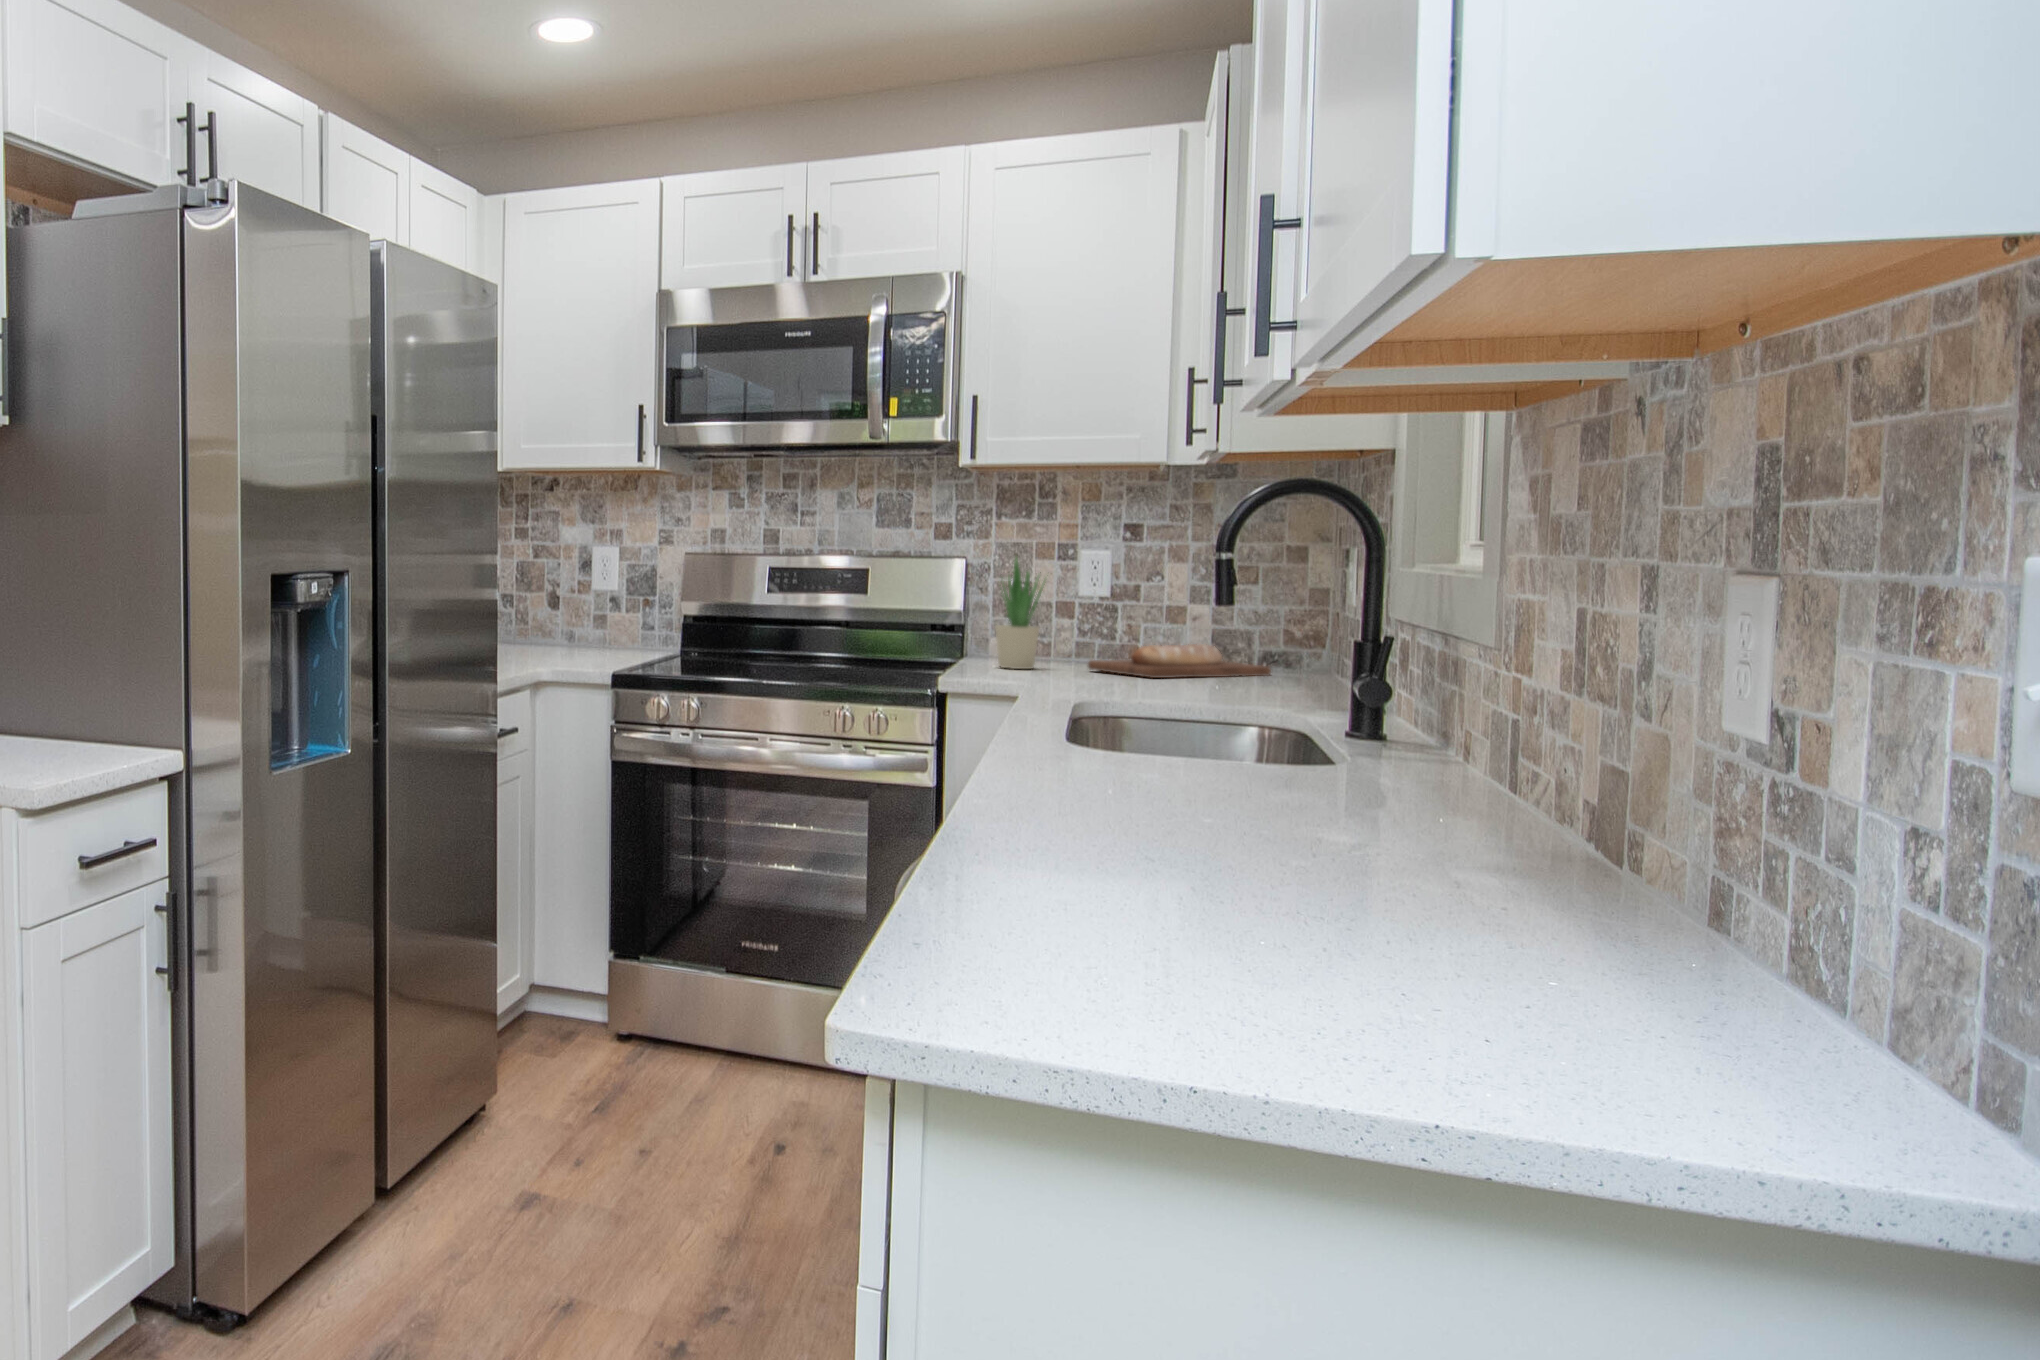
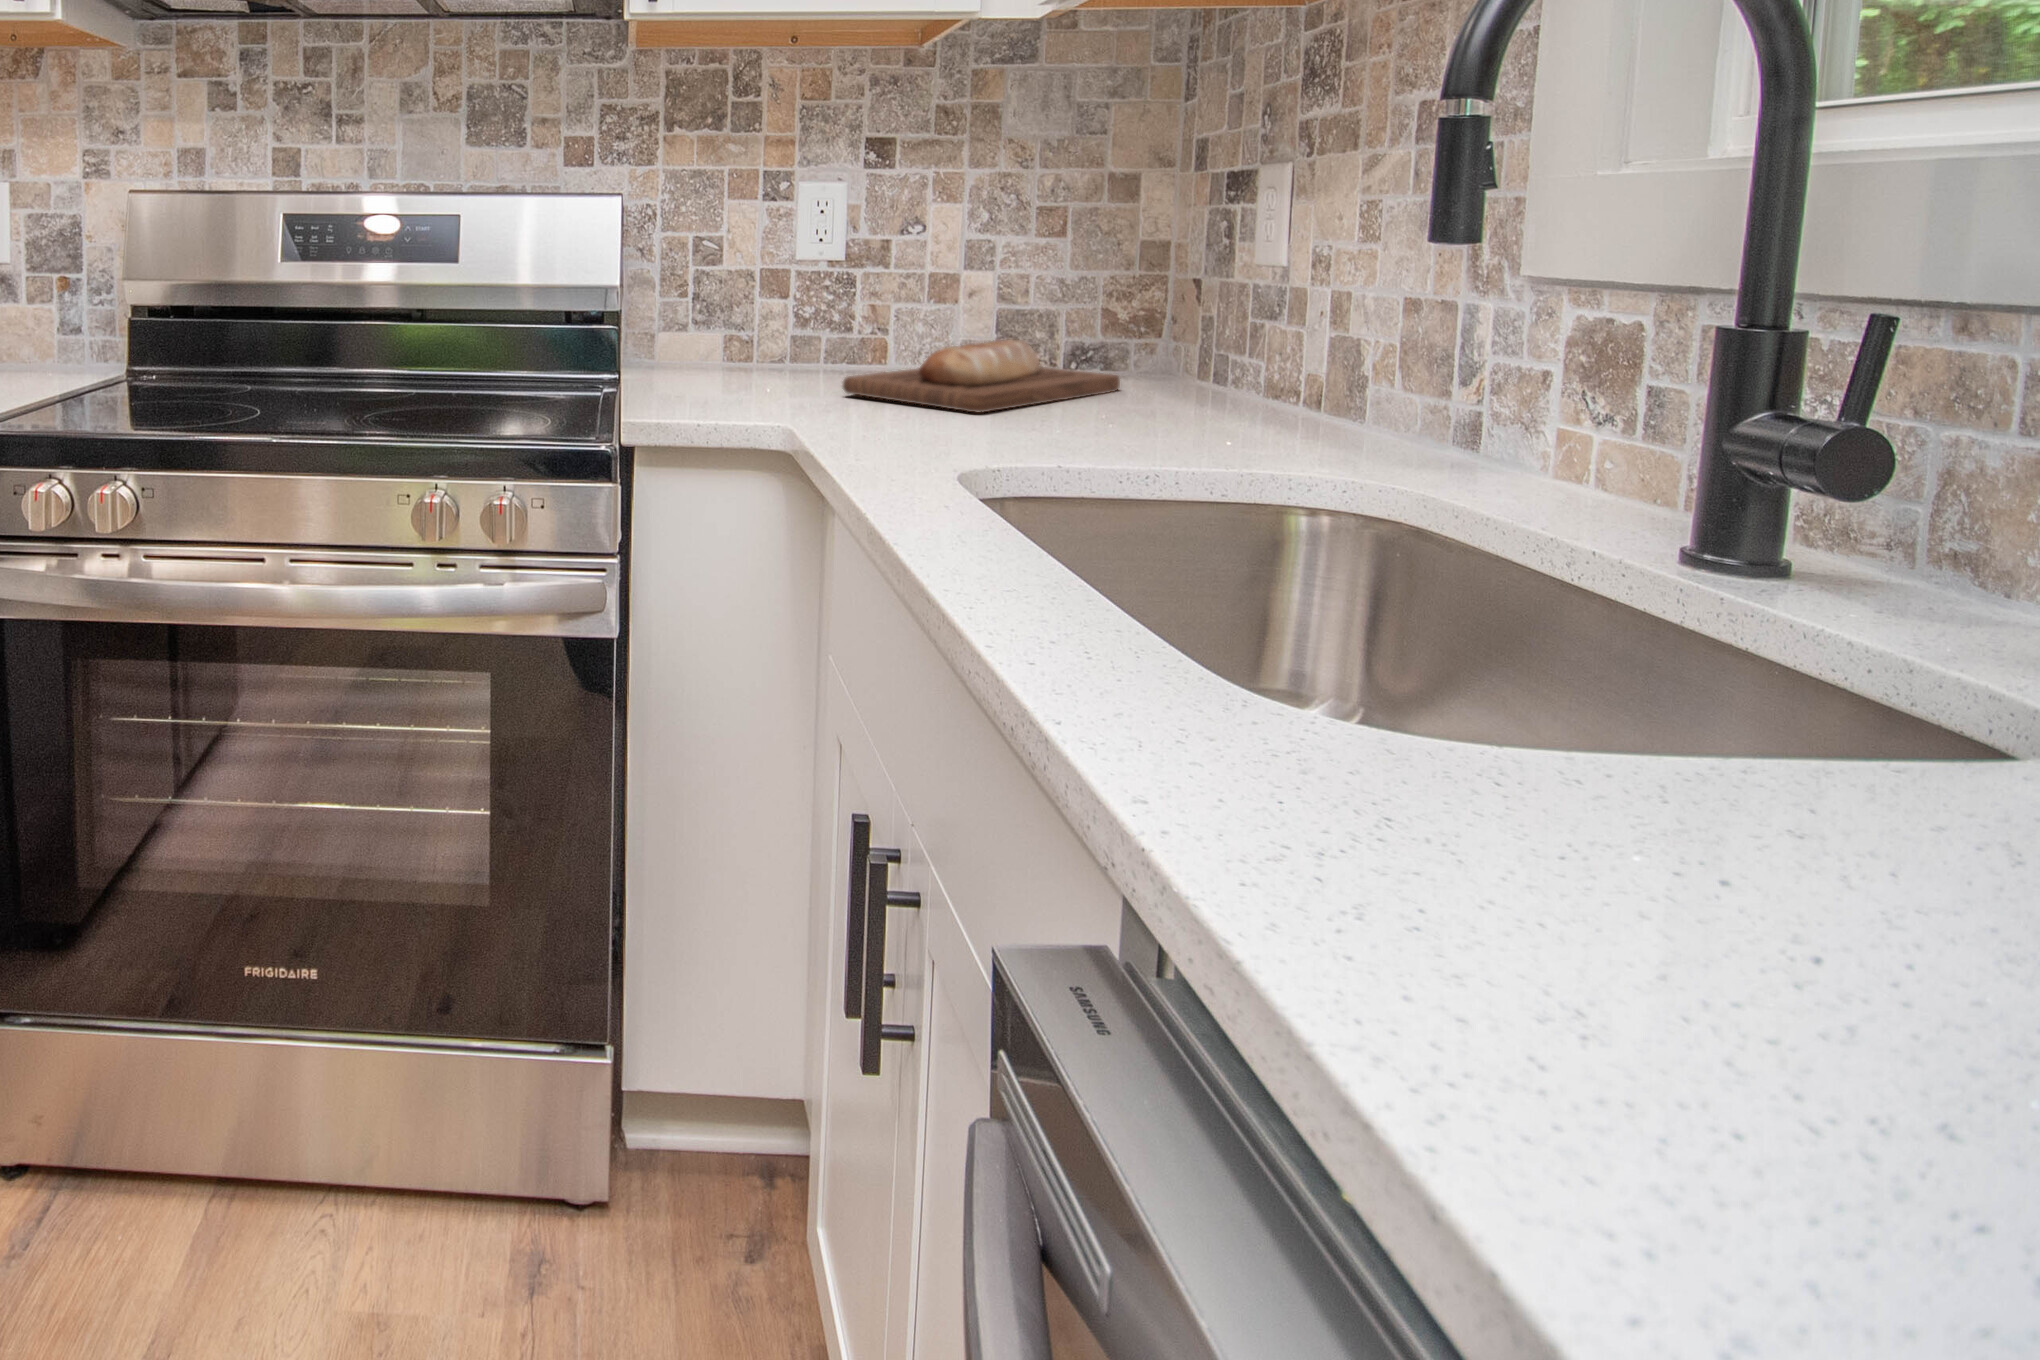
potted plant: present [996,556,1043,669] -> none [685,180,775,397]

